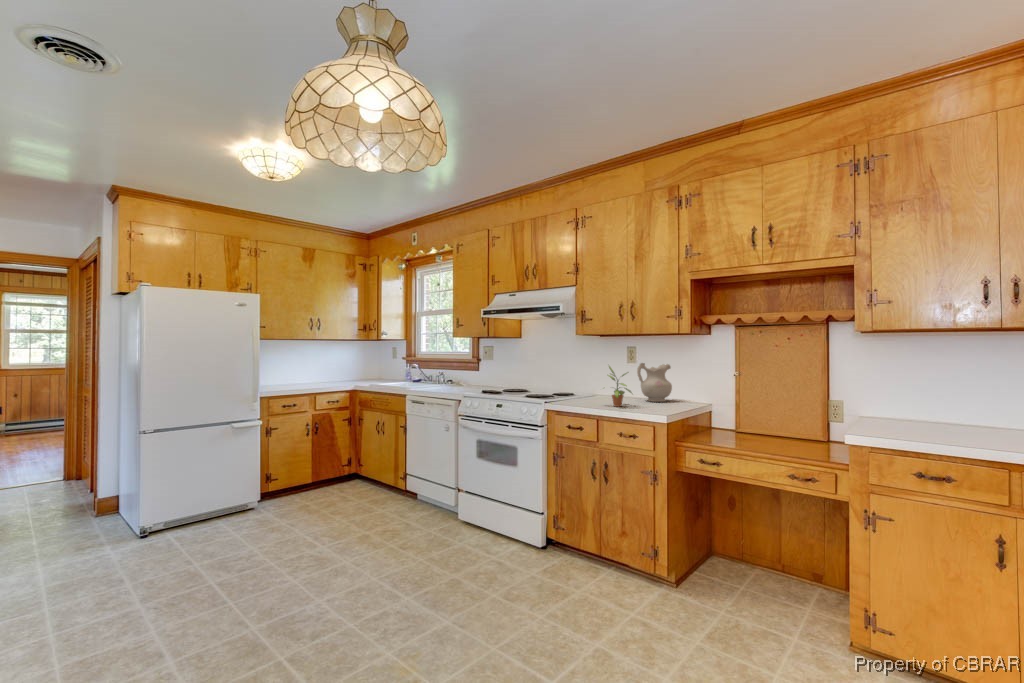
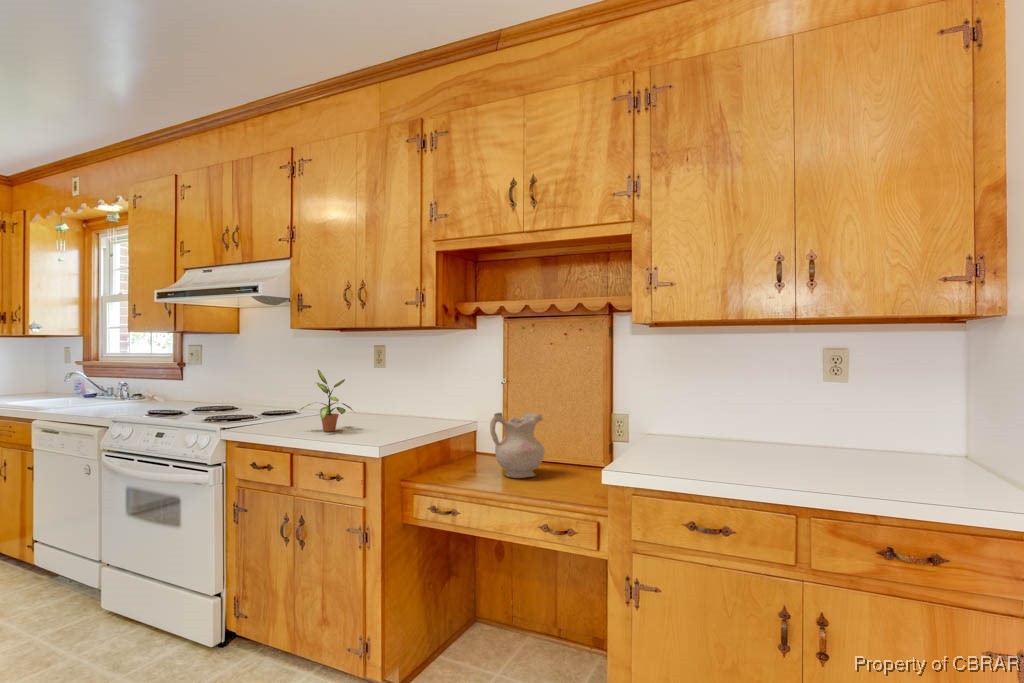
ceramic pitcher: present [637,363,672,402] -> present [490,413,544,478]

